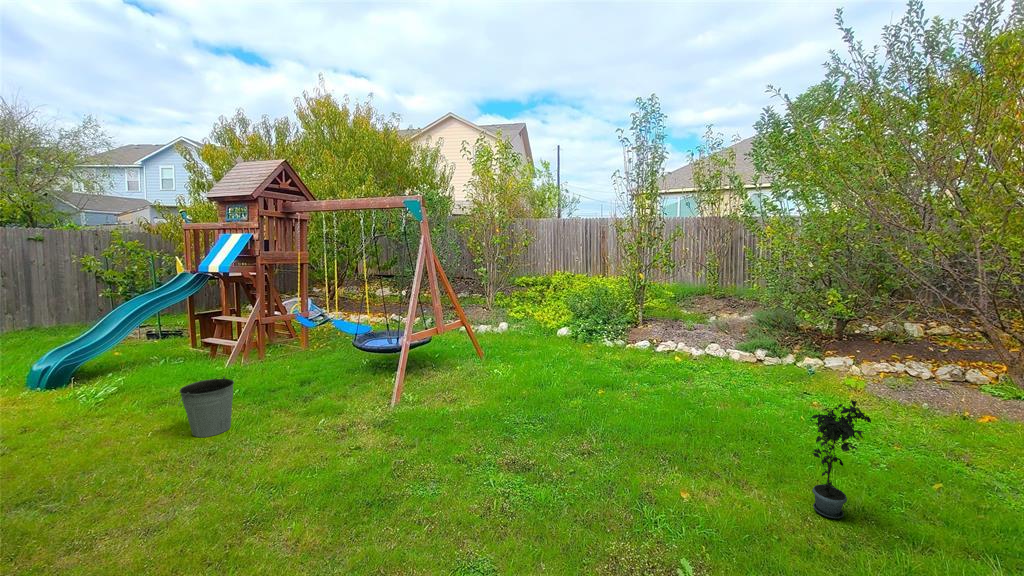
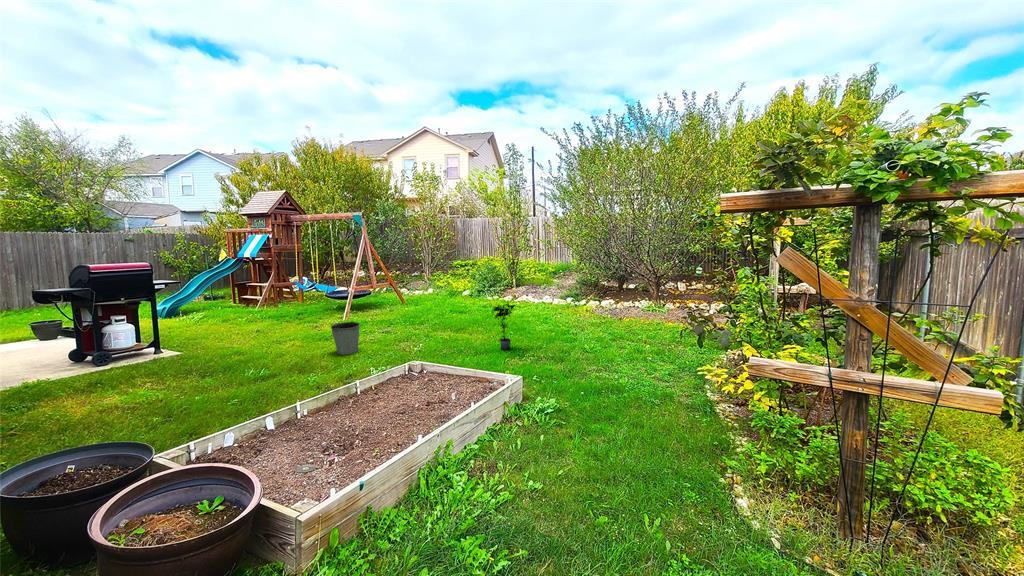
bucket: present [178,377,234,437] -> present [331,321,360,355]

